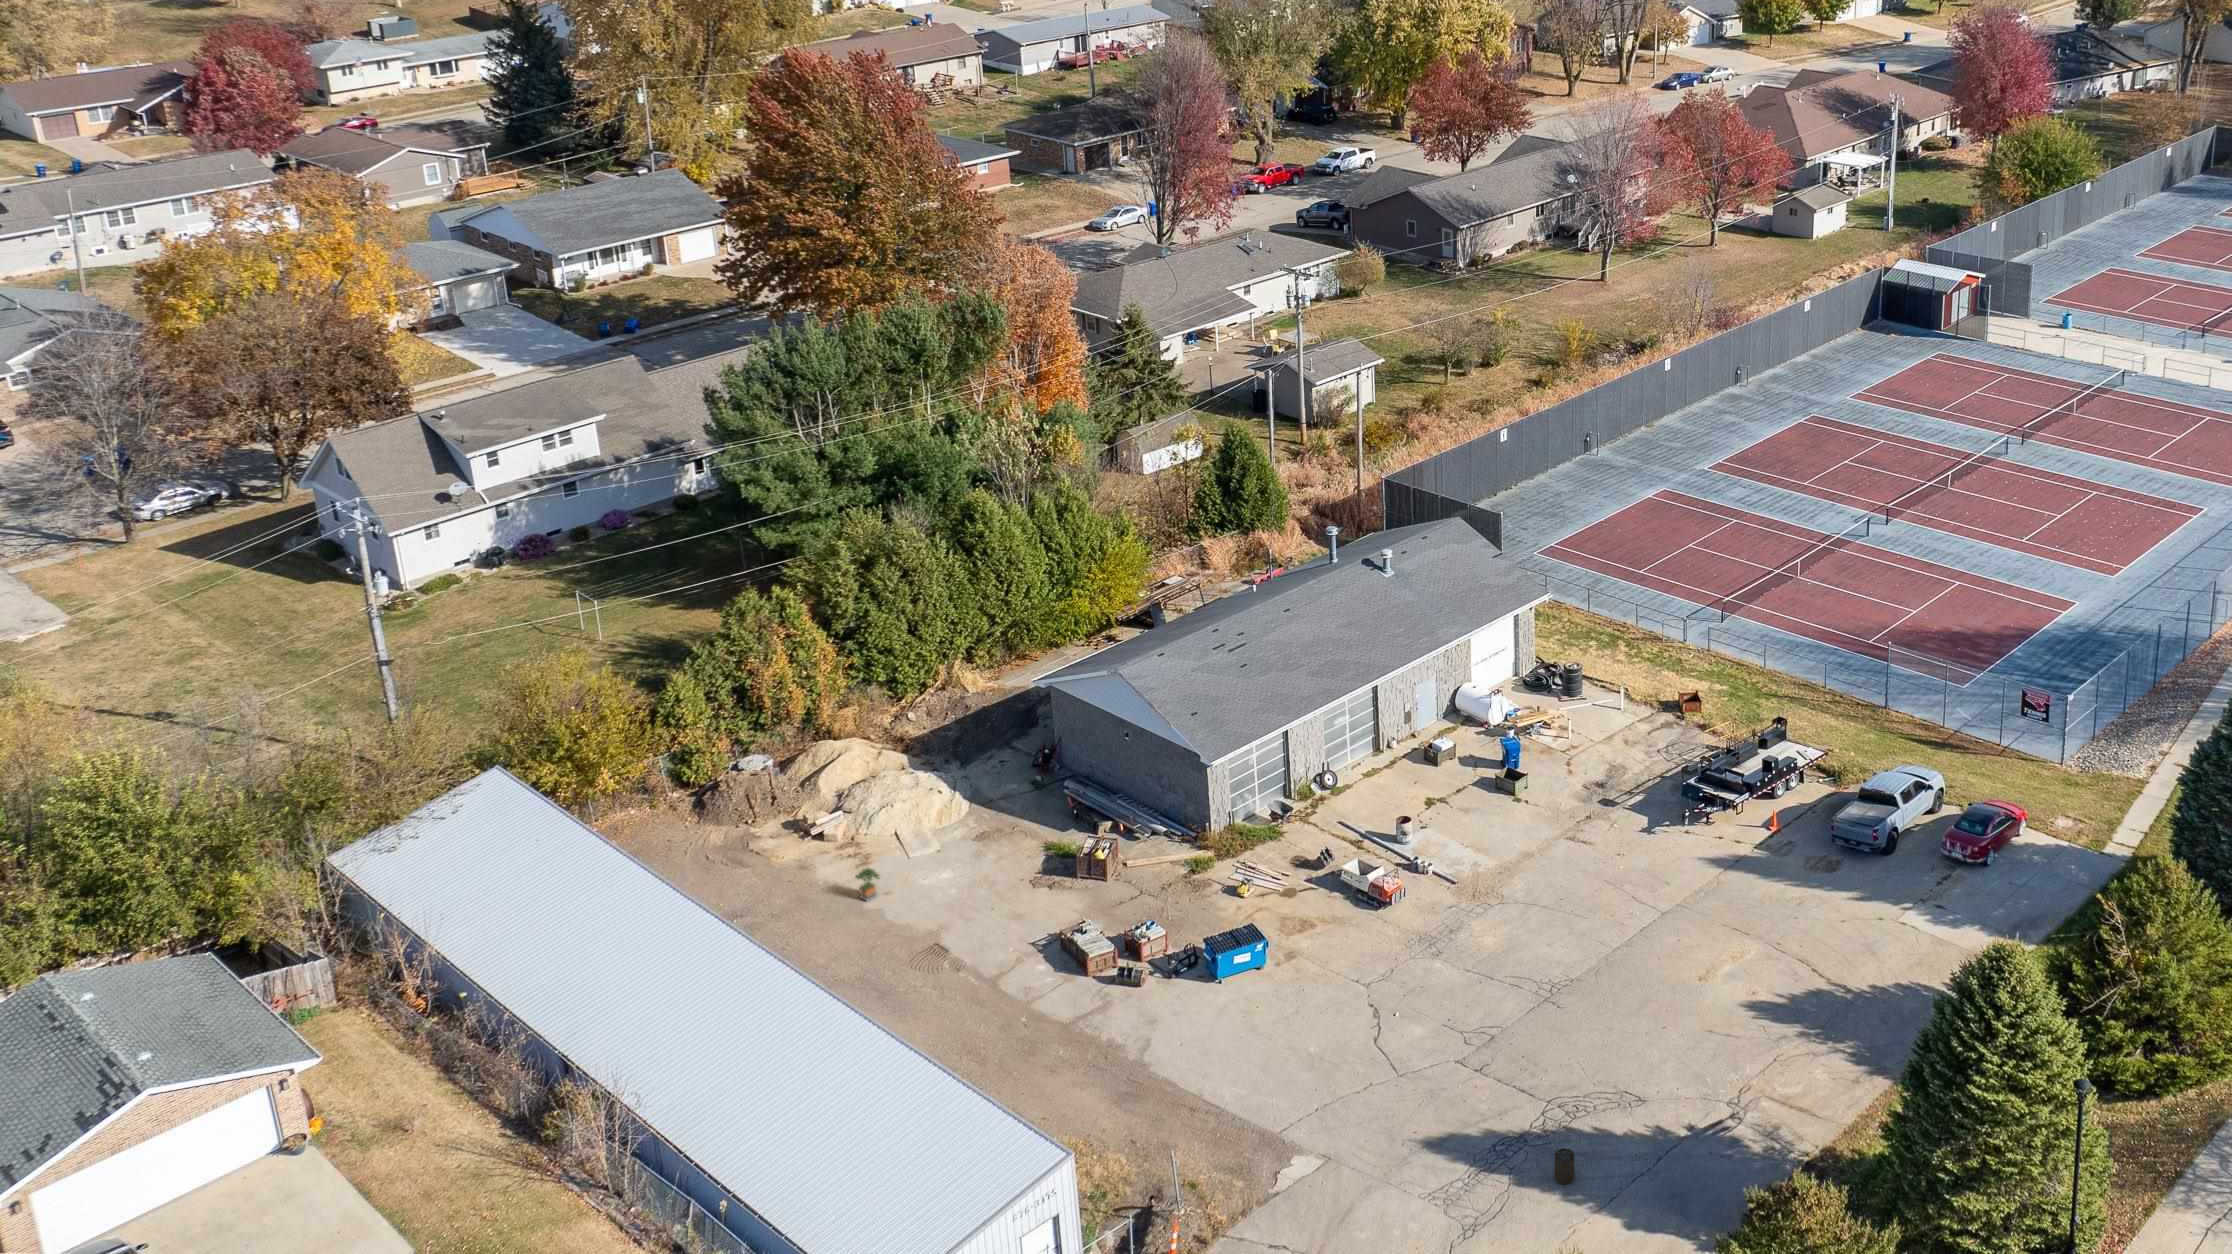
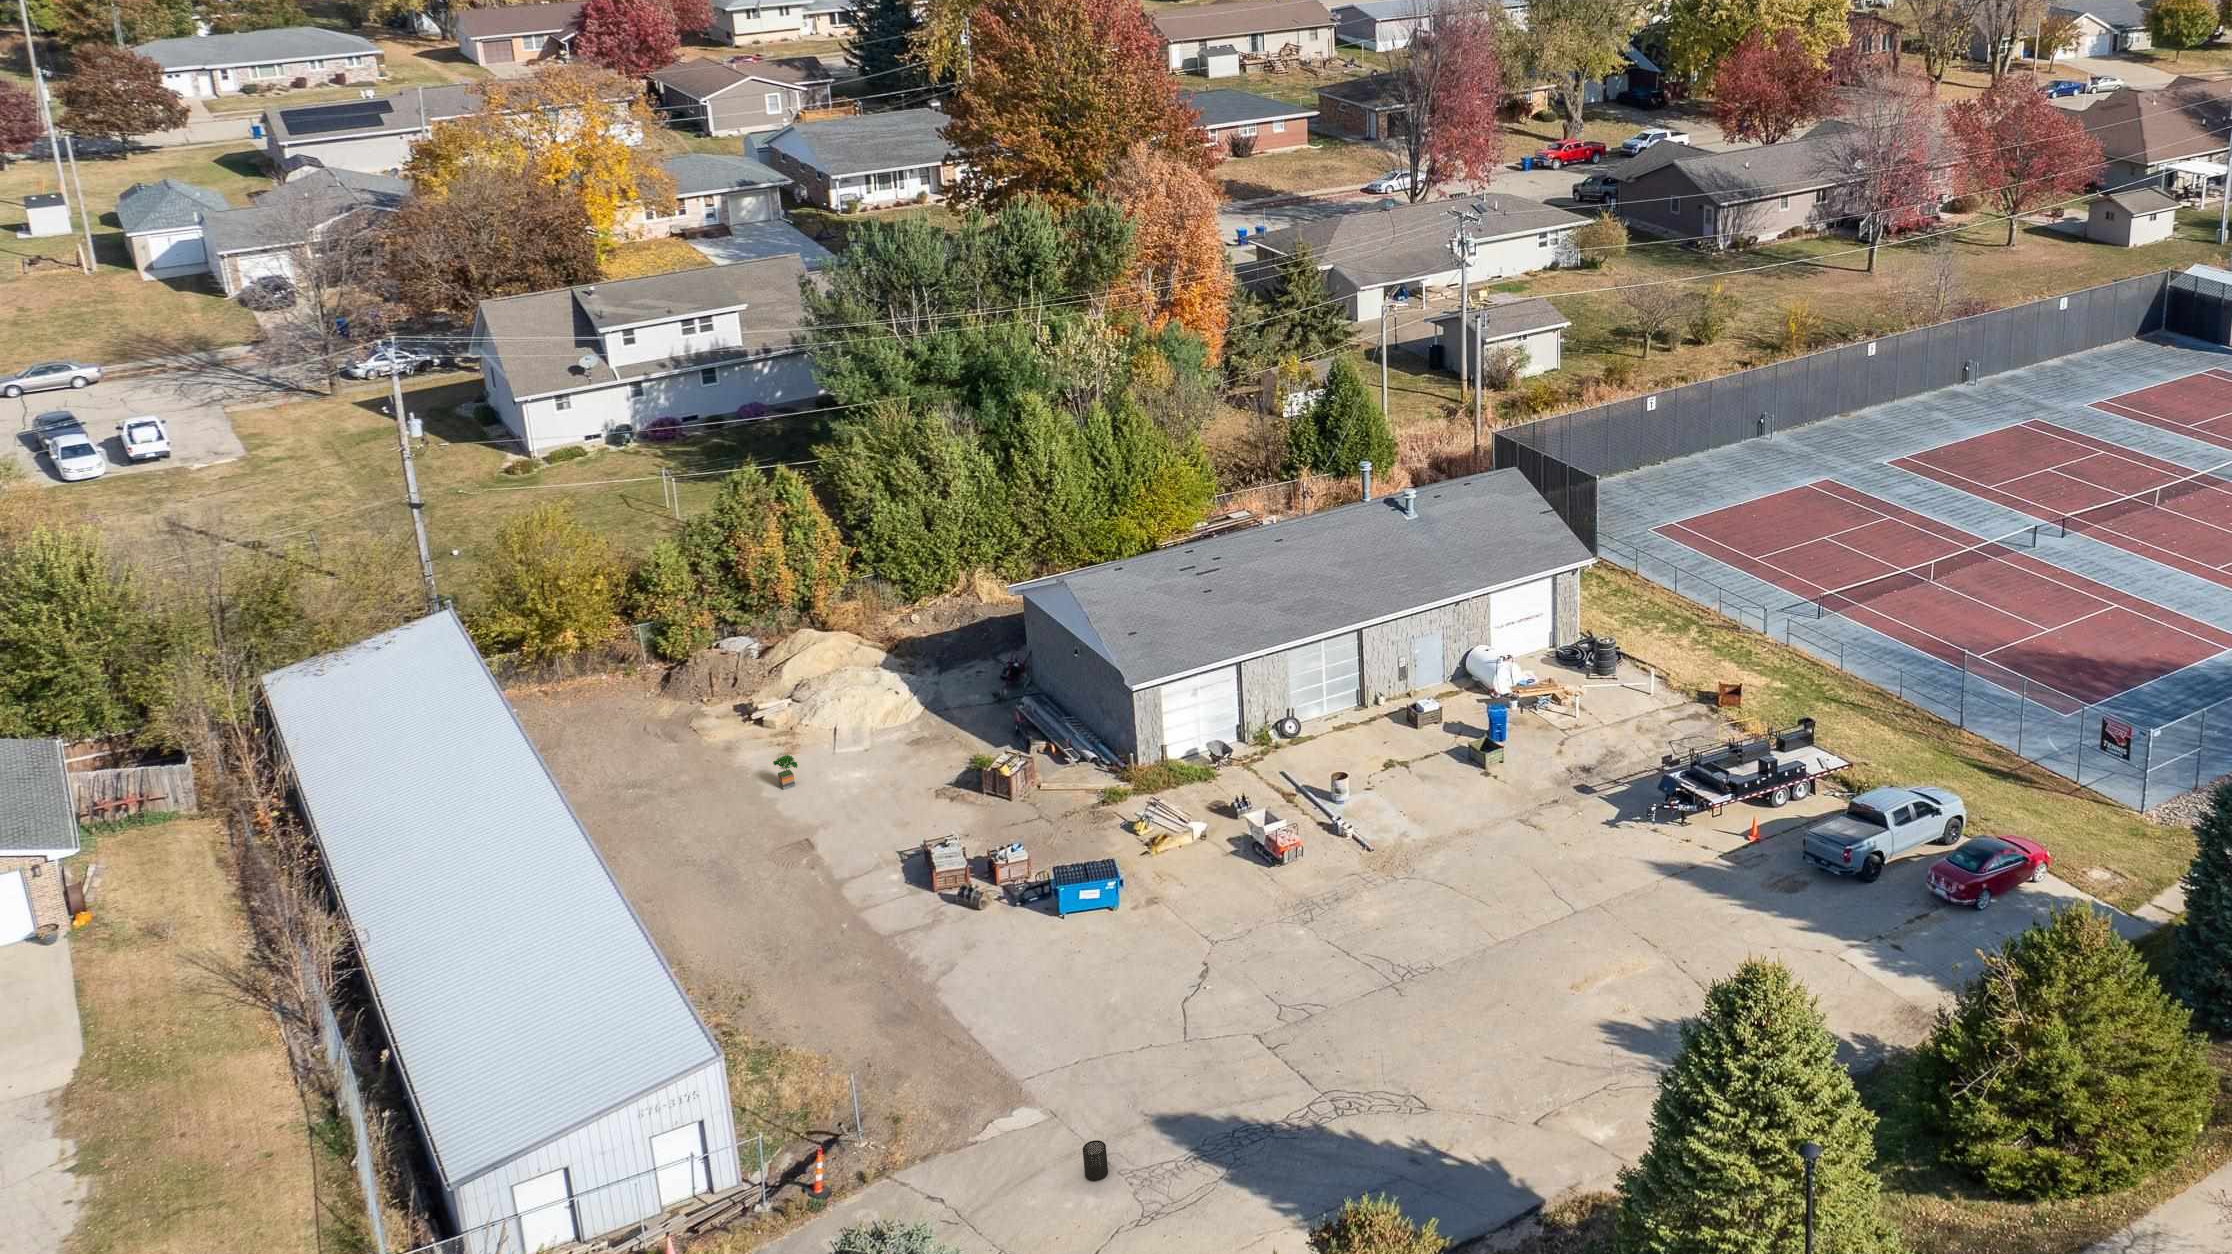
trash can: present [1555,1149,1575,1185] -> present [1083,1140,1108,1182]

